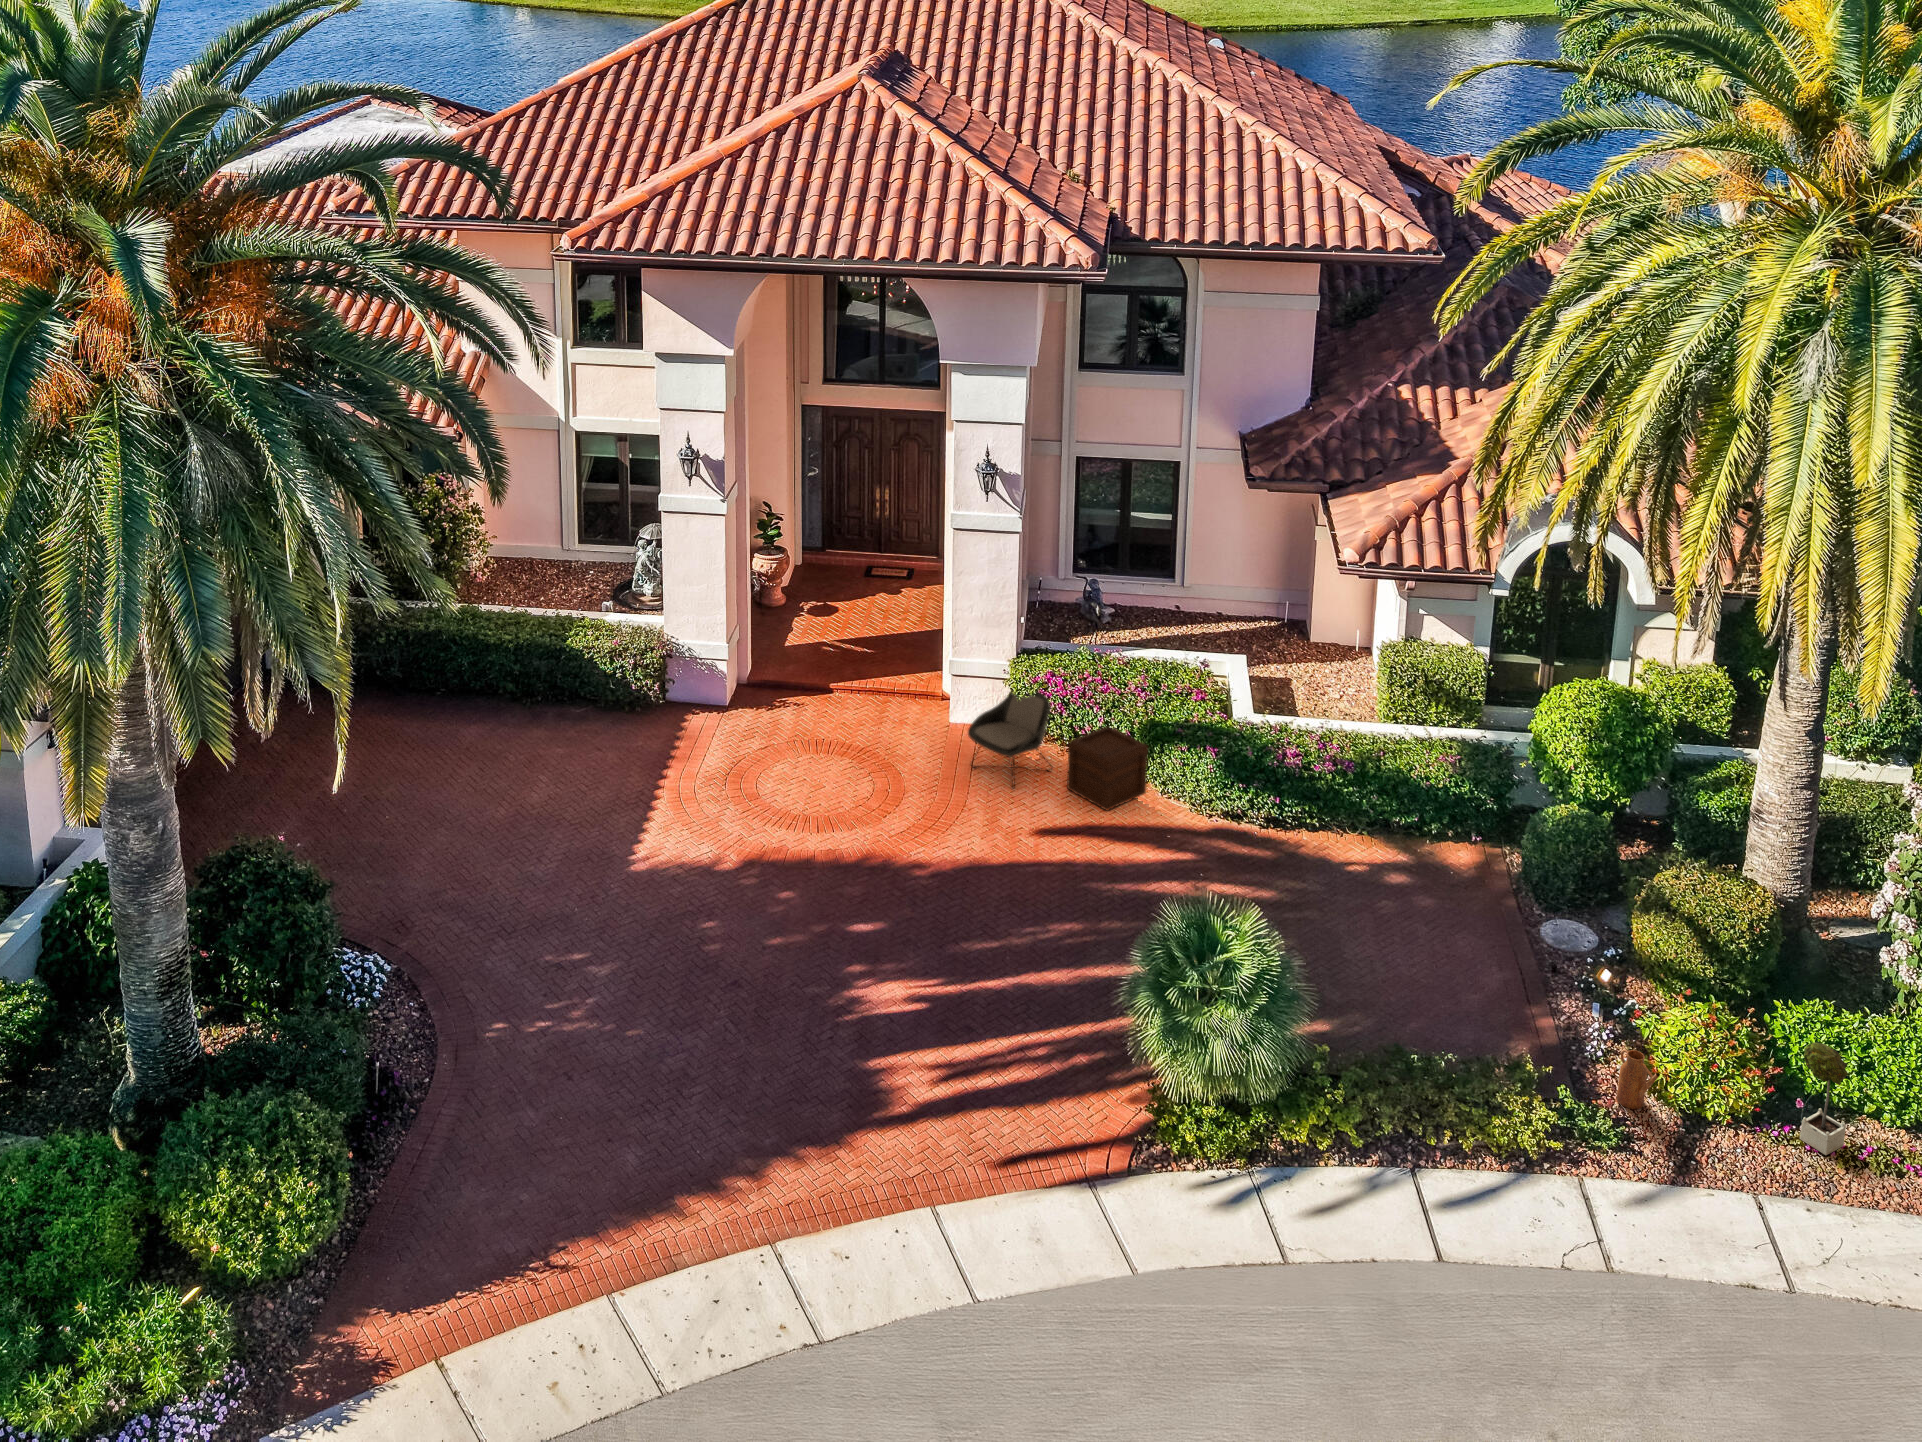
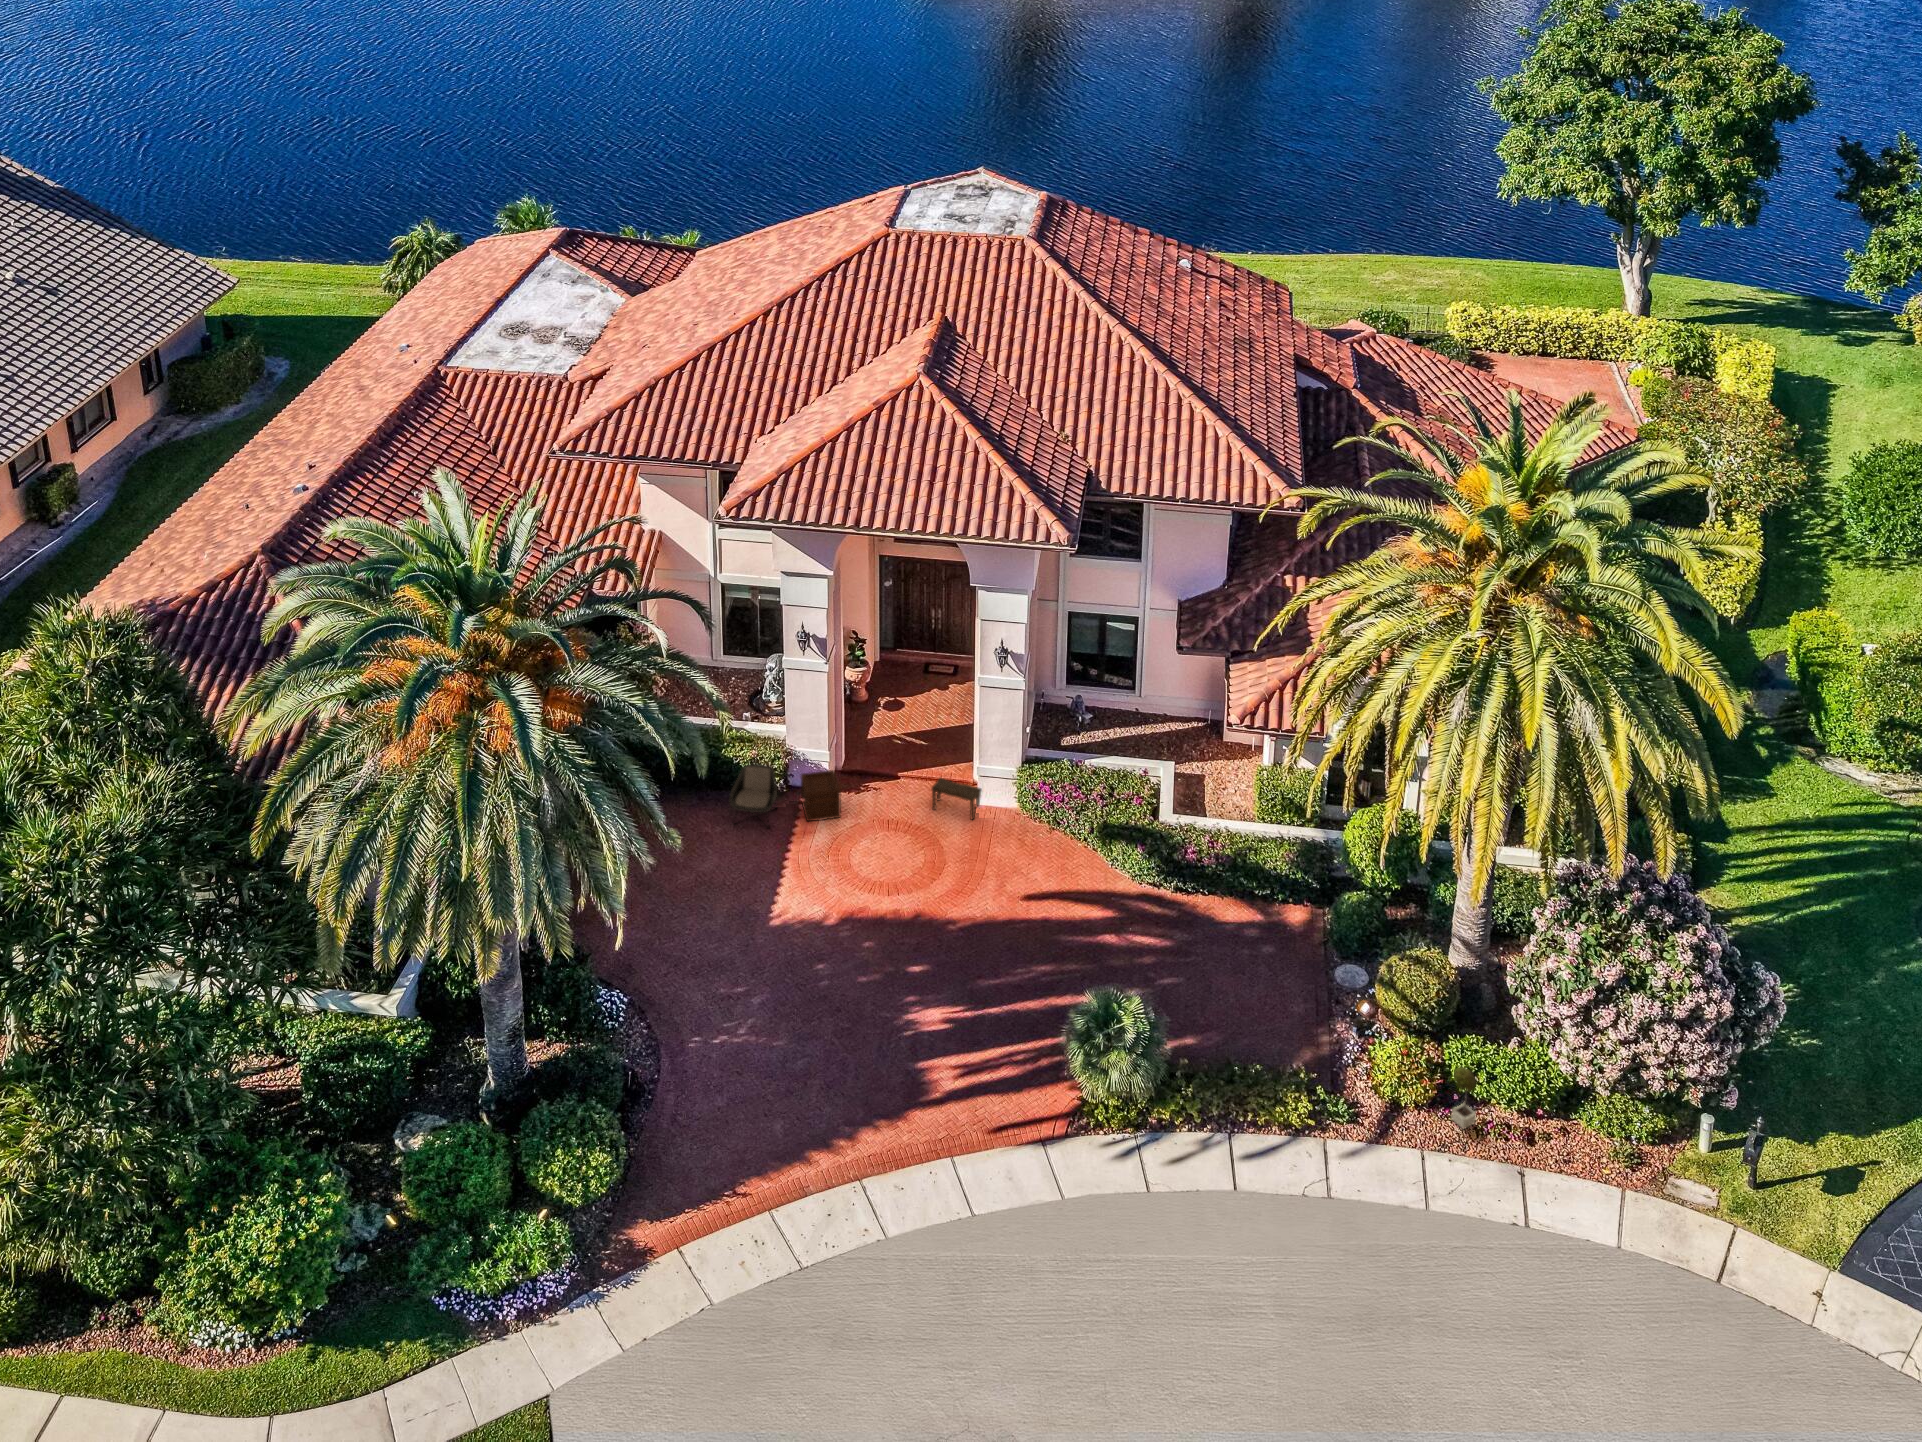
bench: none [882,678,959,738] -> present [931,778,982,820]
lounge chair: present [968,691,1051,789] -> present [729,763,777,826]
wooden crate: present [1067,726,1148,810] -> present [801,770,841,821]
watering can: present [1616,1050,1660,1109] -> none [1352,1065,1373,1099]

